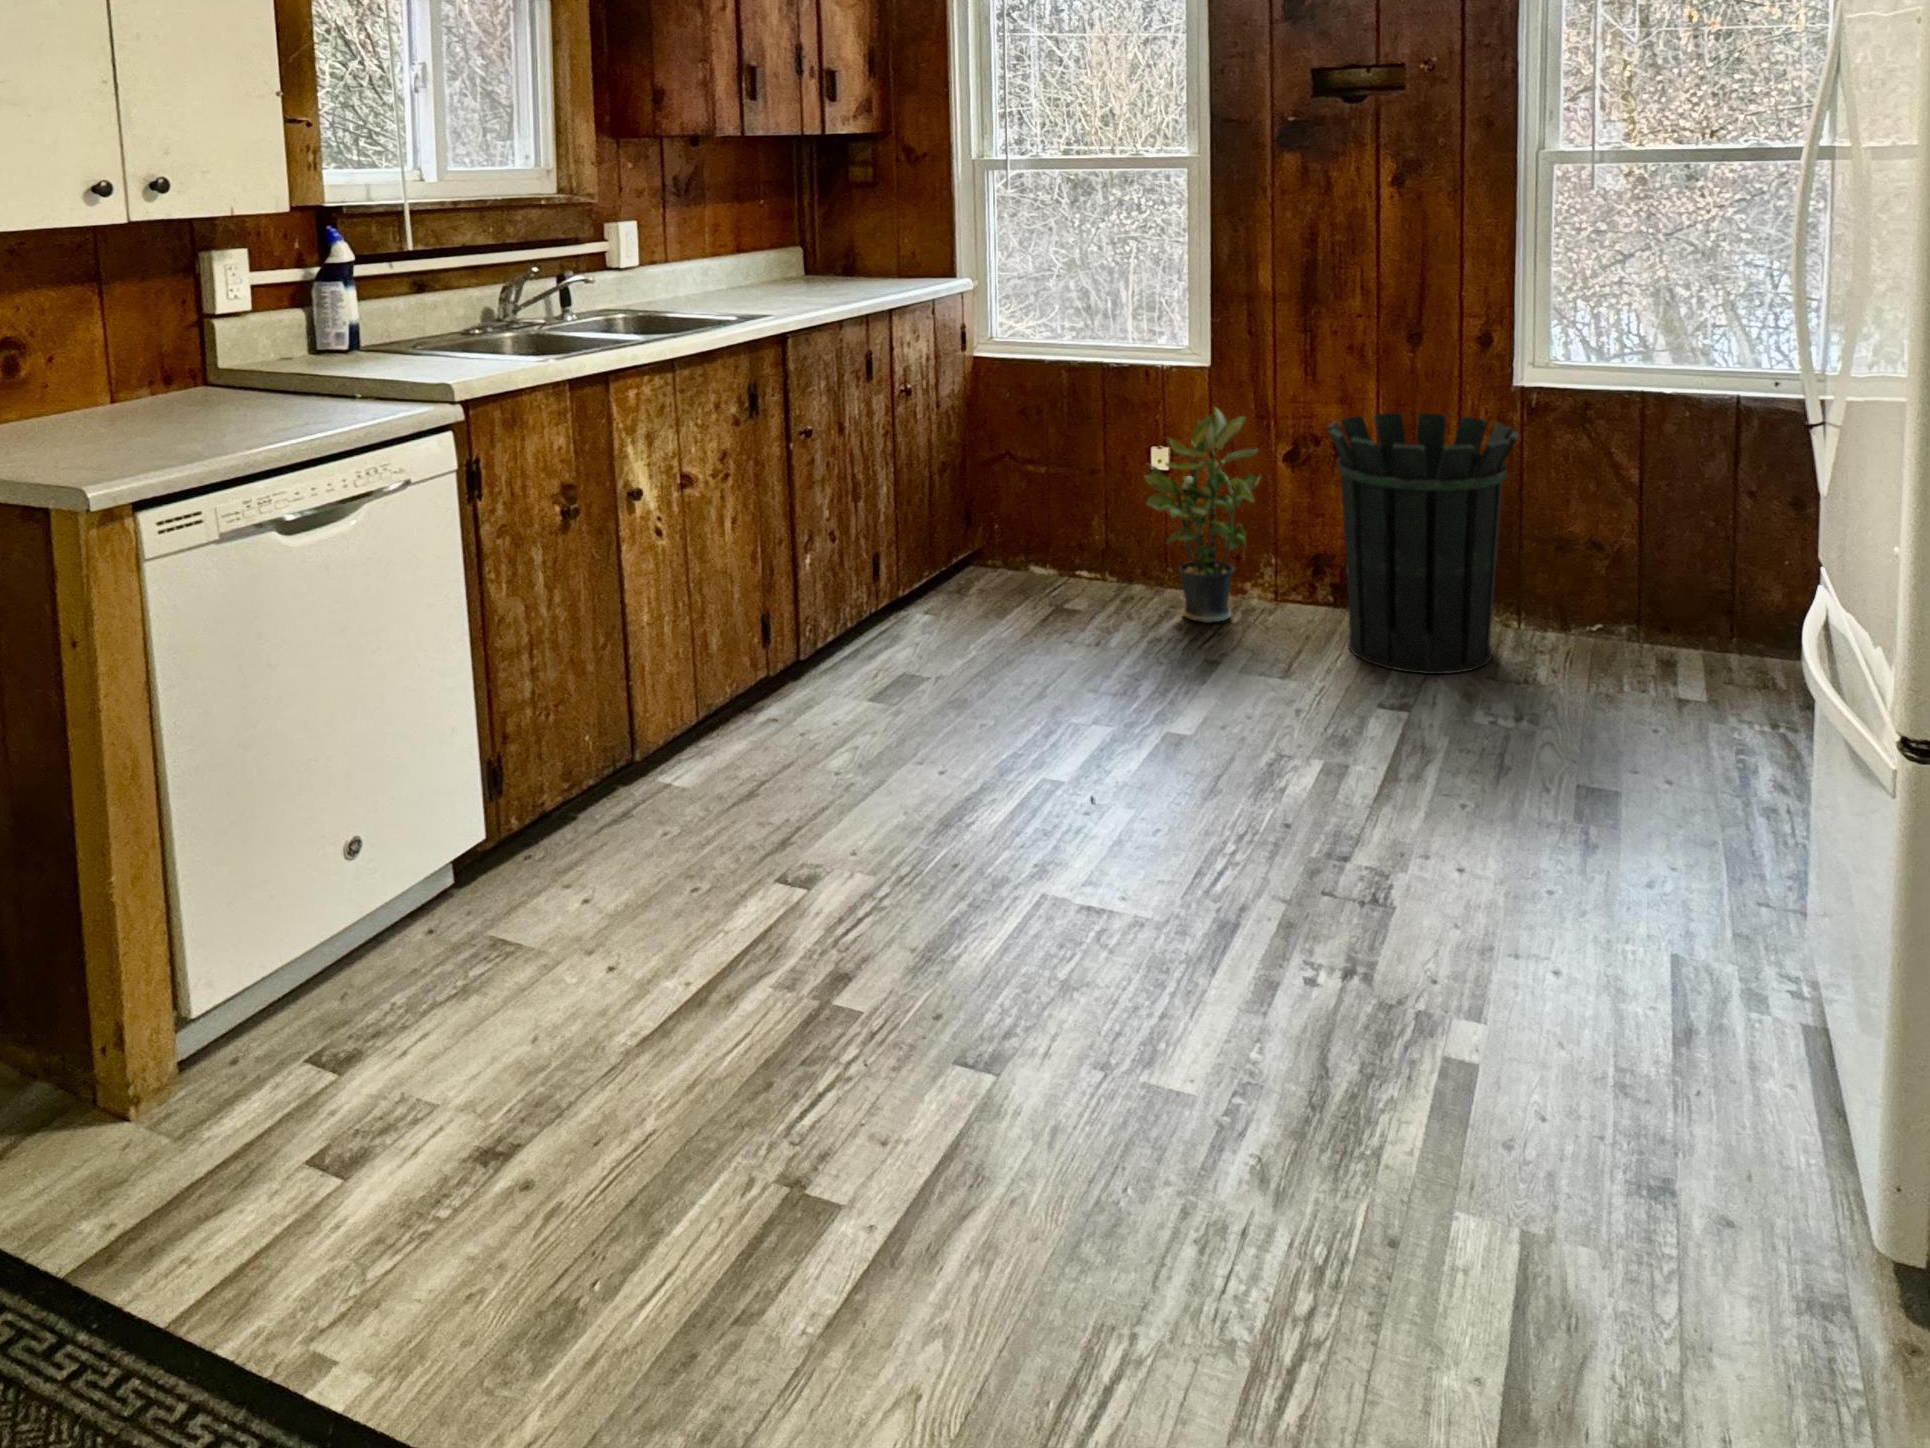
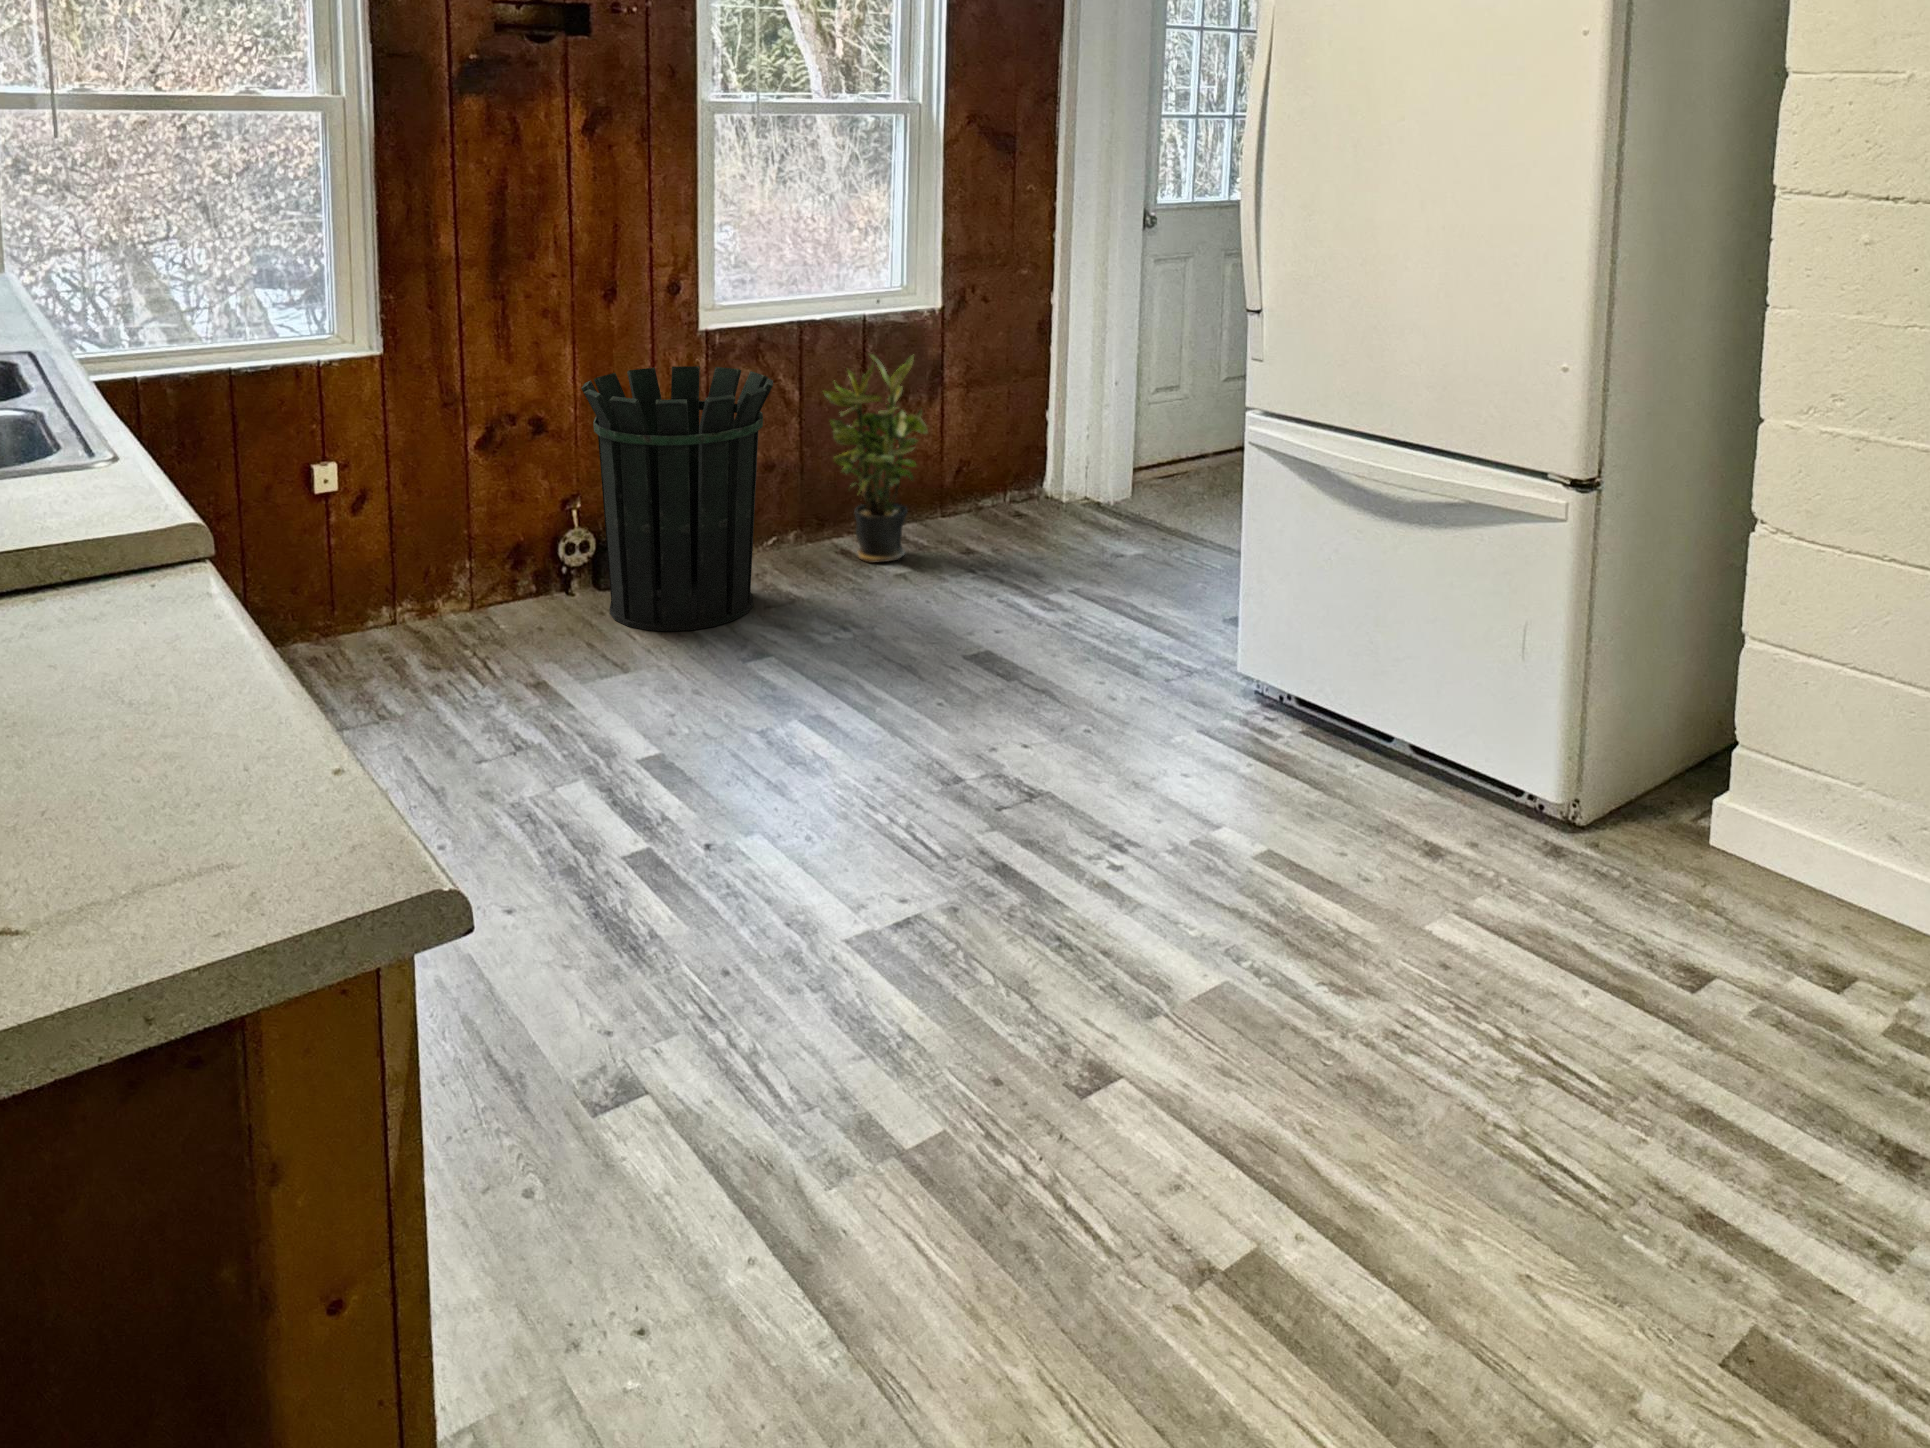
potted plant: present [1145,409,1260,623] -> present [823,354,928,563]

